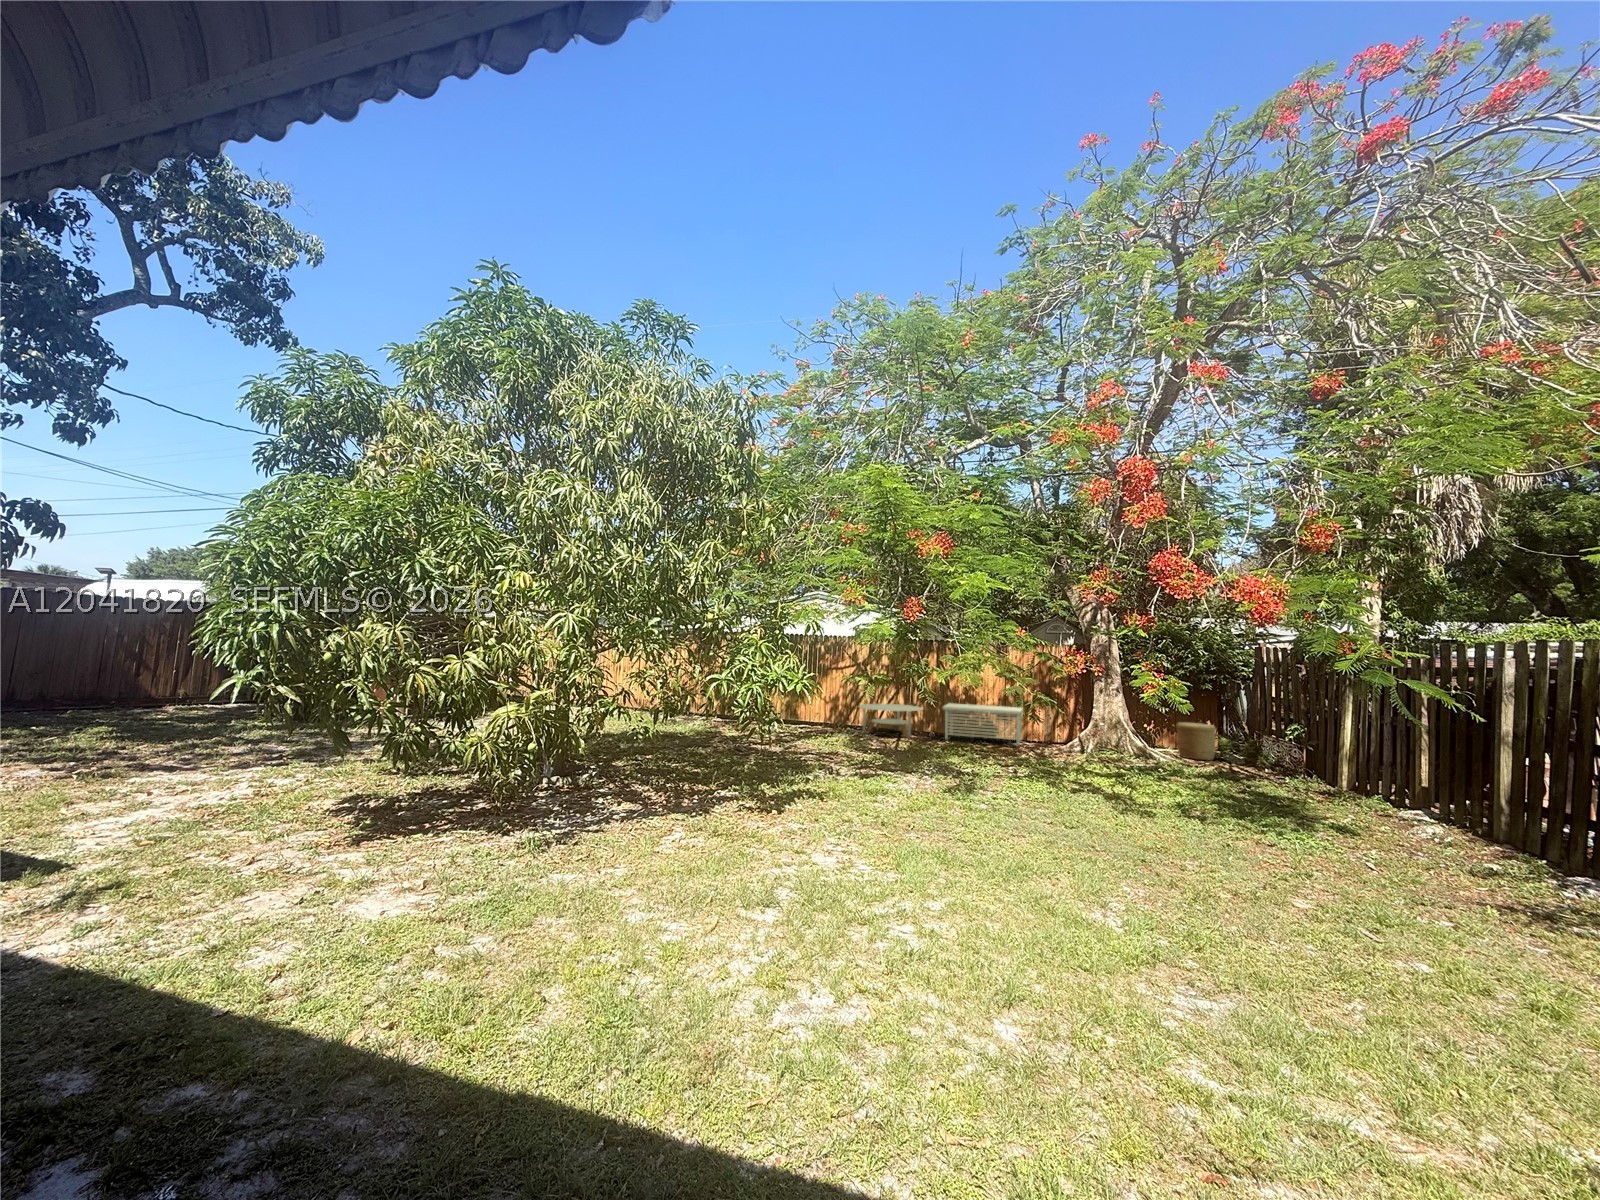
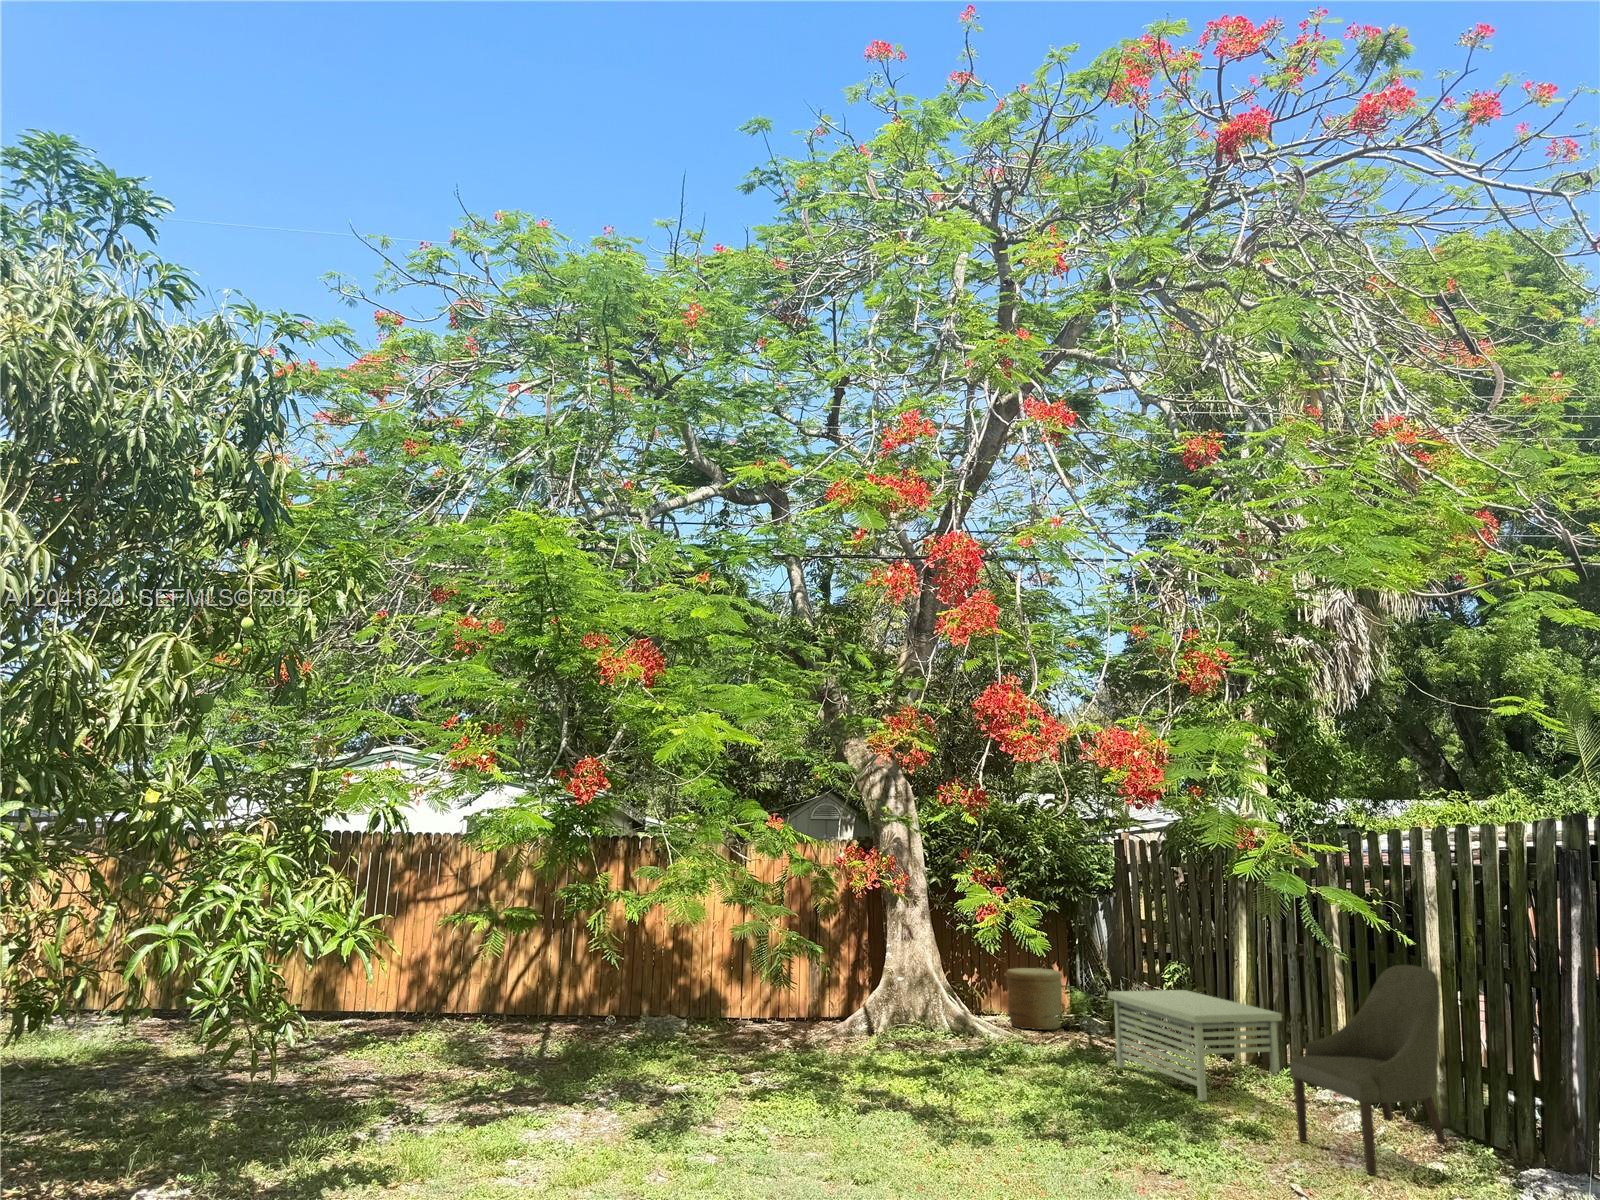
storage bench: present [943,703,1023,745] -> present [1108,990,1282,1101]
round table: present [859,704,923,738] -> none [466,963,593,1028]
chair: none [1371,734,1498,866] -> present [1290,965,1446,1175]

